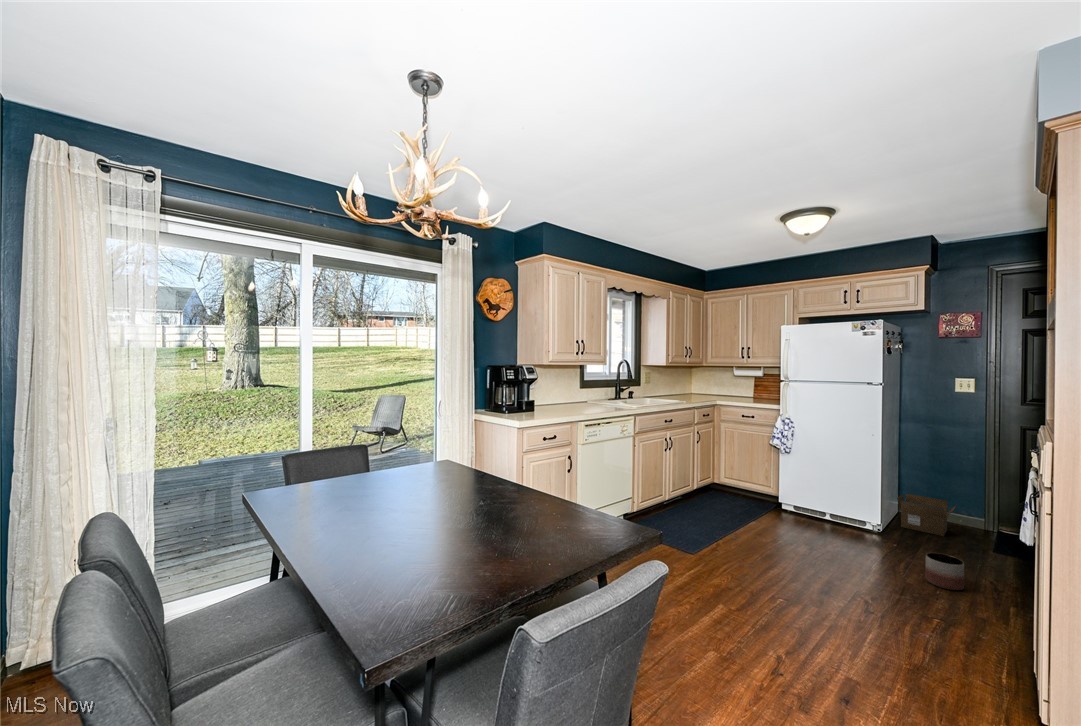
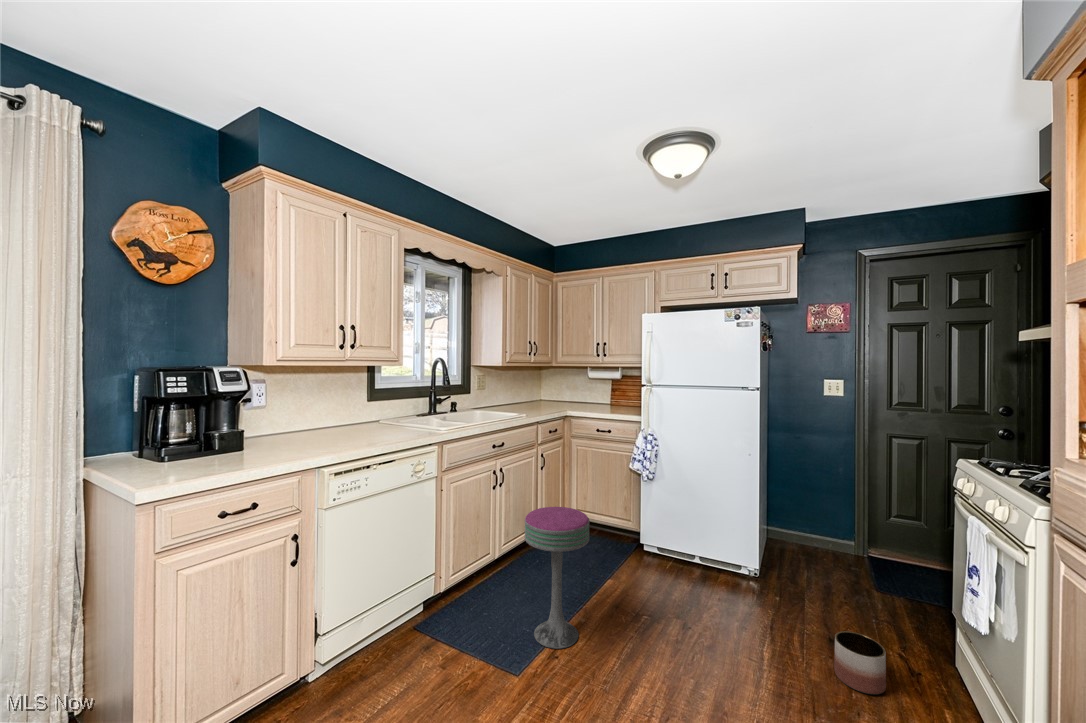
bar stool: none [695,459,740,546] -> present [525,507,590,649]
cardboard box: present [897,494,957,536] -> none [772,520,835,575]

